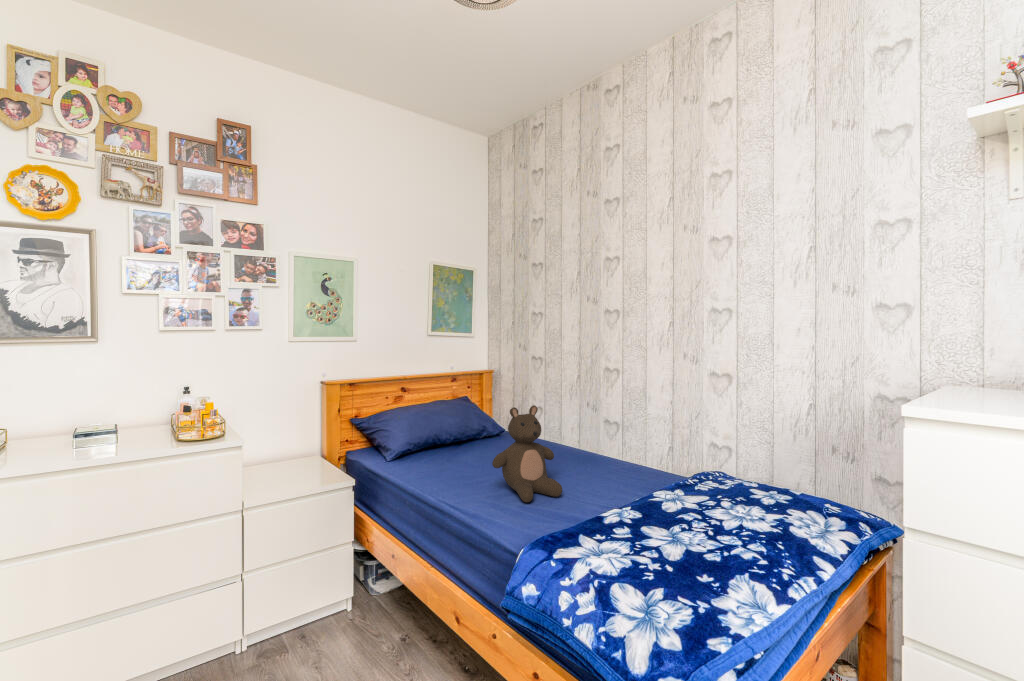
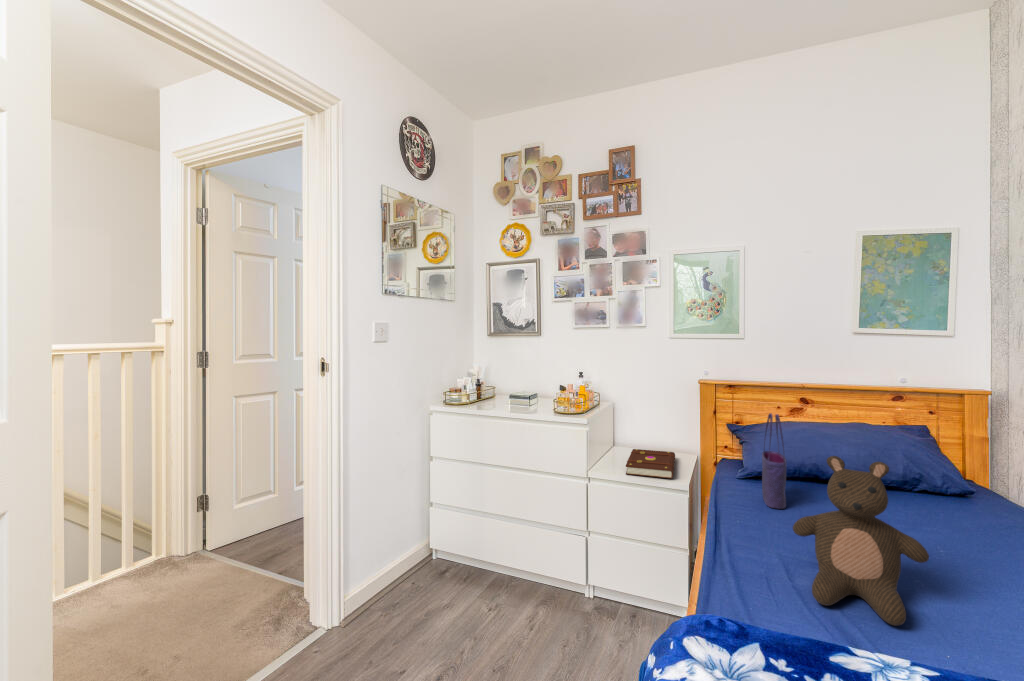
tote bag: none [416,395,441,470] -> present [762,413,786,509]
book: none [261,457,331,489] -> present [626,449,675,479]

